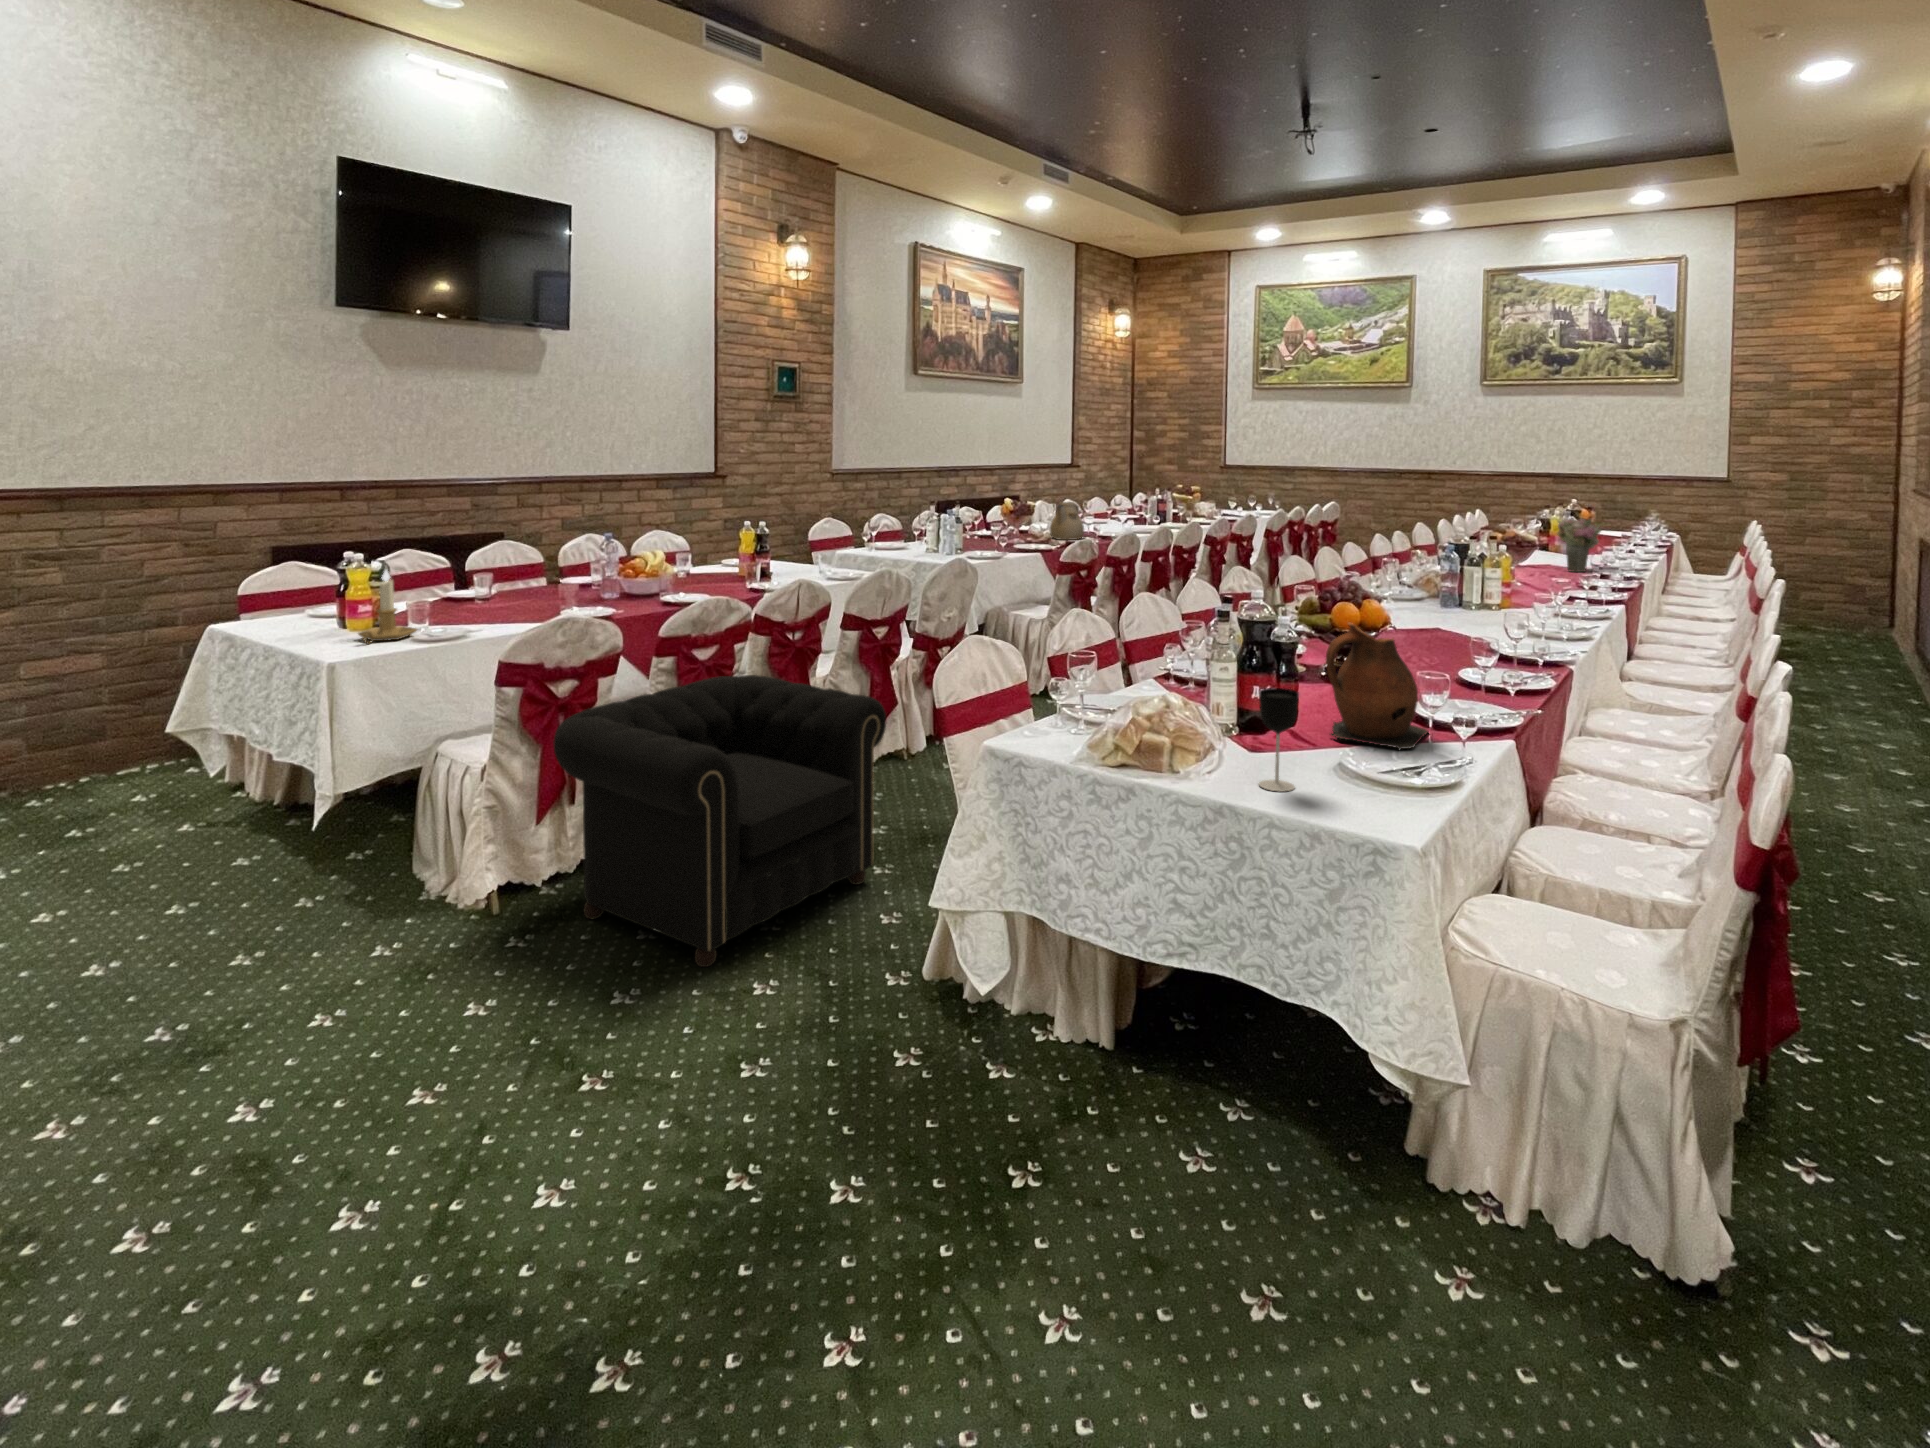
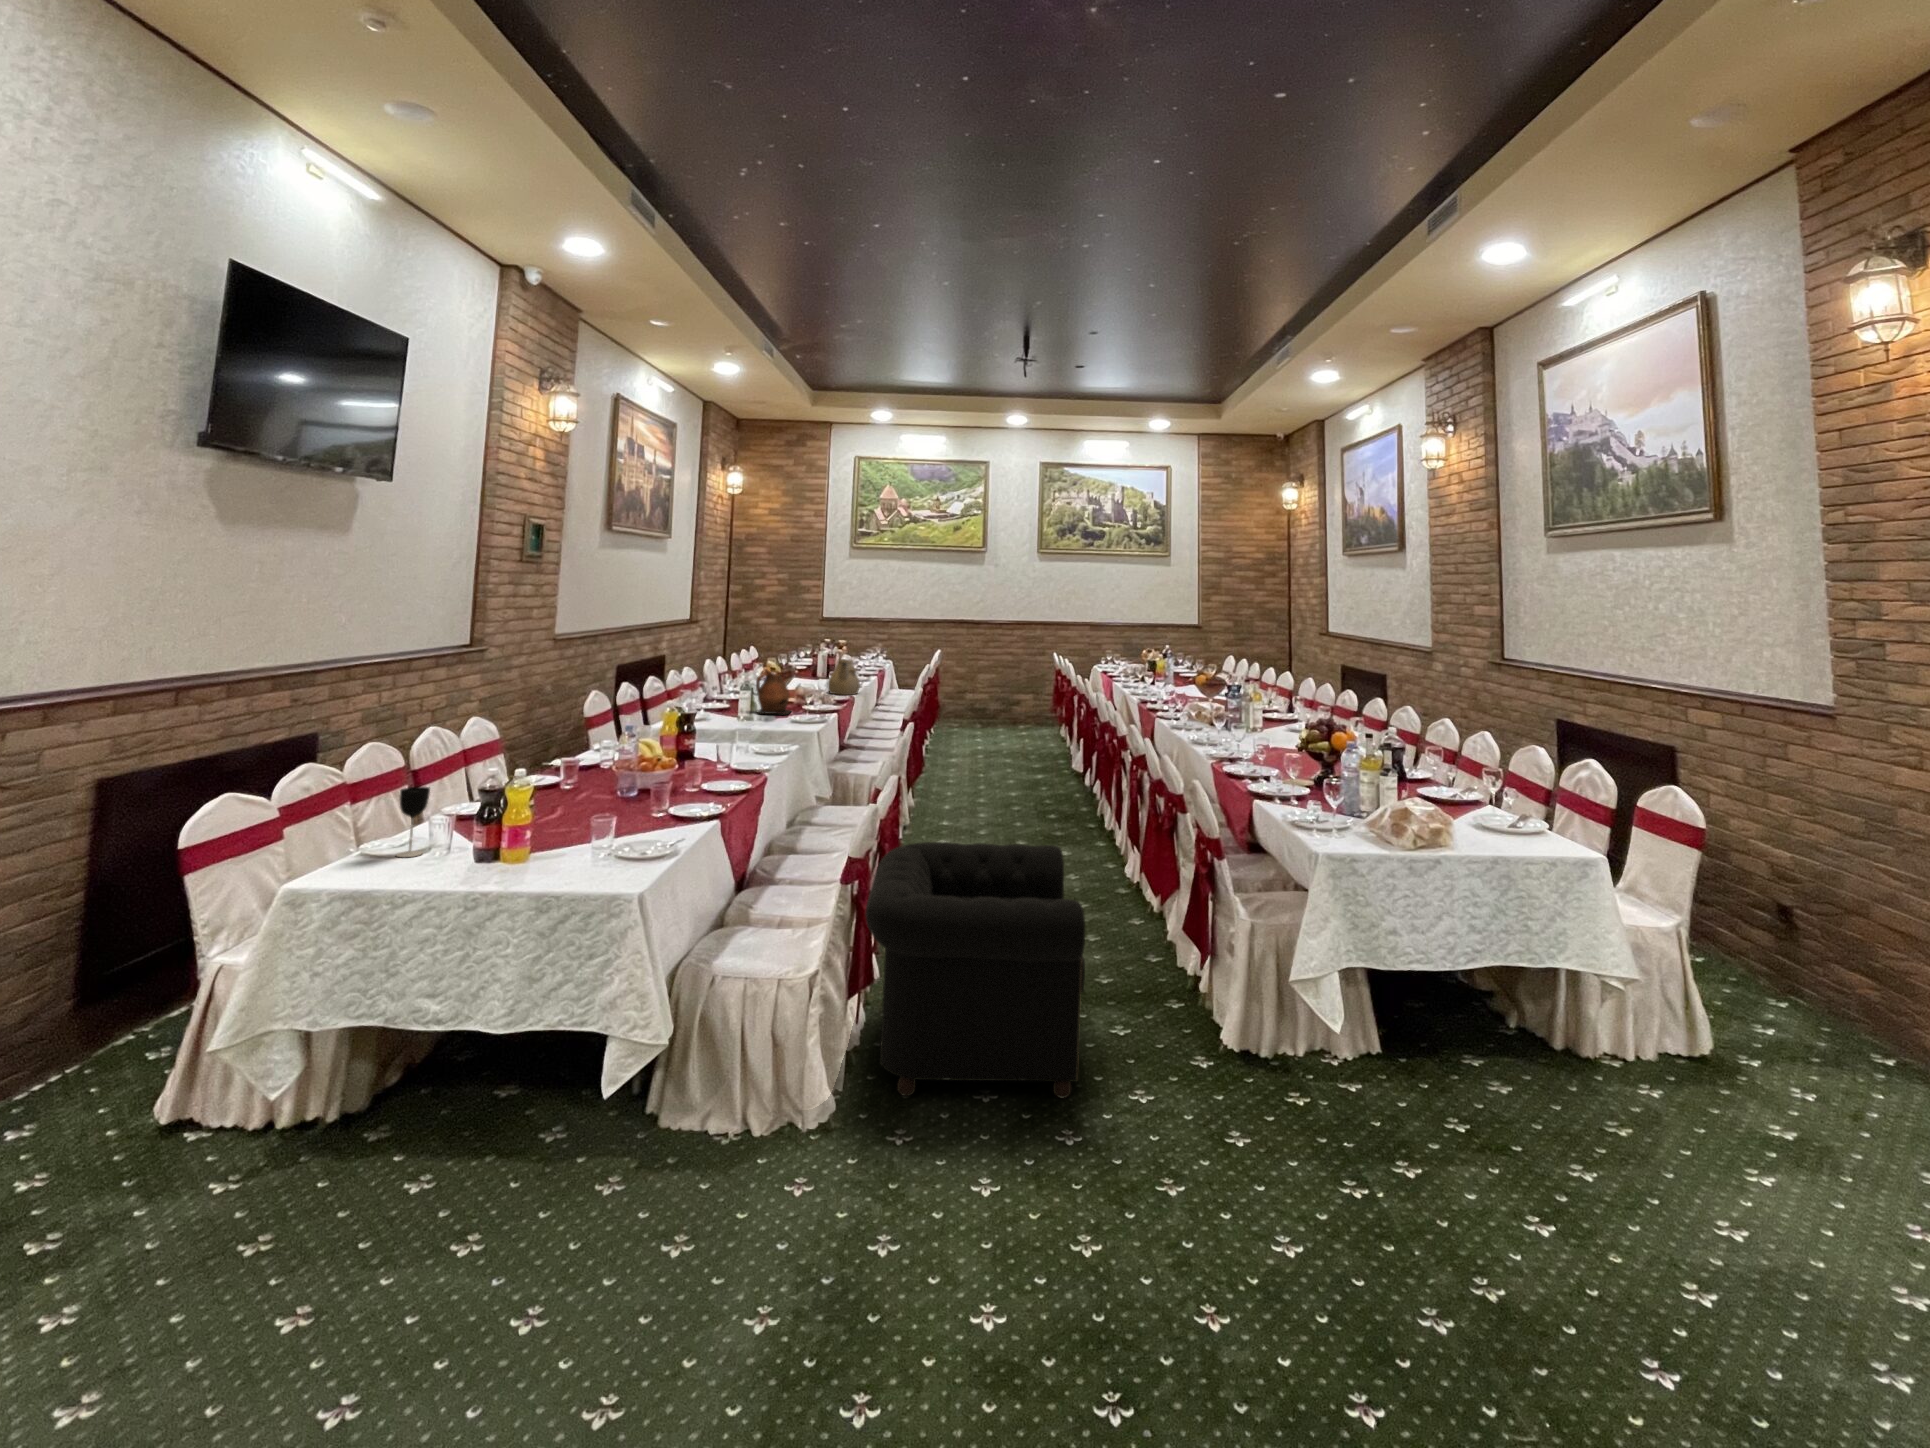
flower bouquet: present [1557,519,1601,572] -> none [1219,665,1251,703]
candlestick: present [358,570,416,643] -> none [567,774,626,860]
ceramic pitcher: present [1326,622,1428,750] -> present [756,669,791,714]
wine glass: present [1259,688,1299,791] -> present [397,787,430,857]

